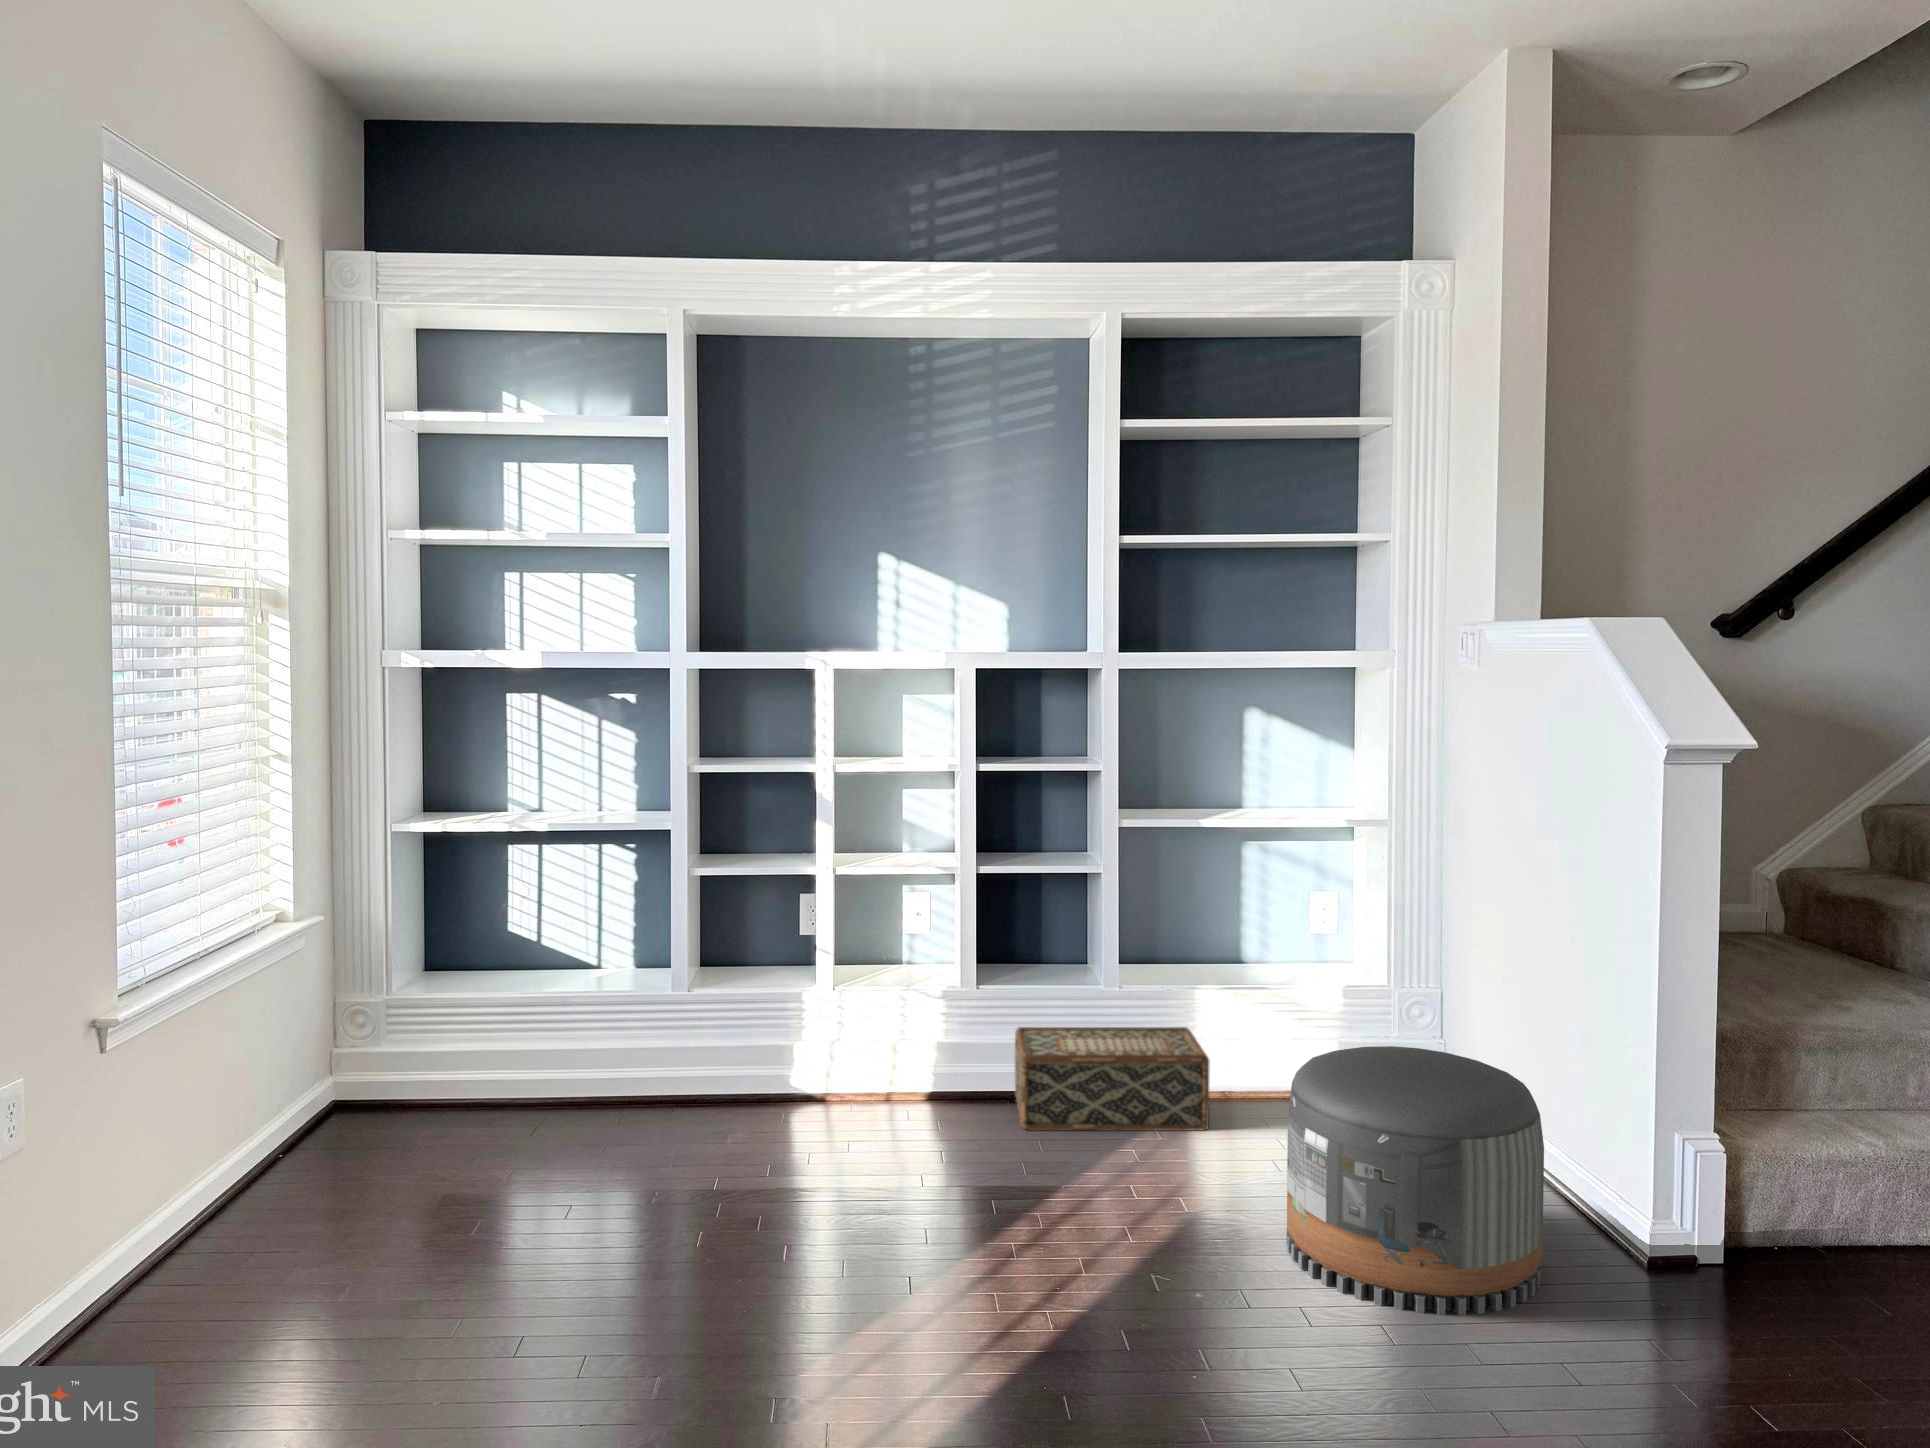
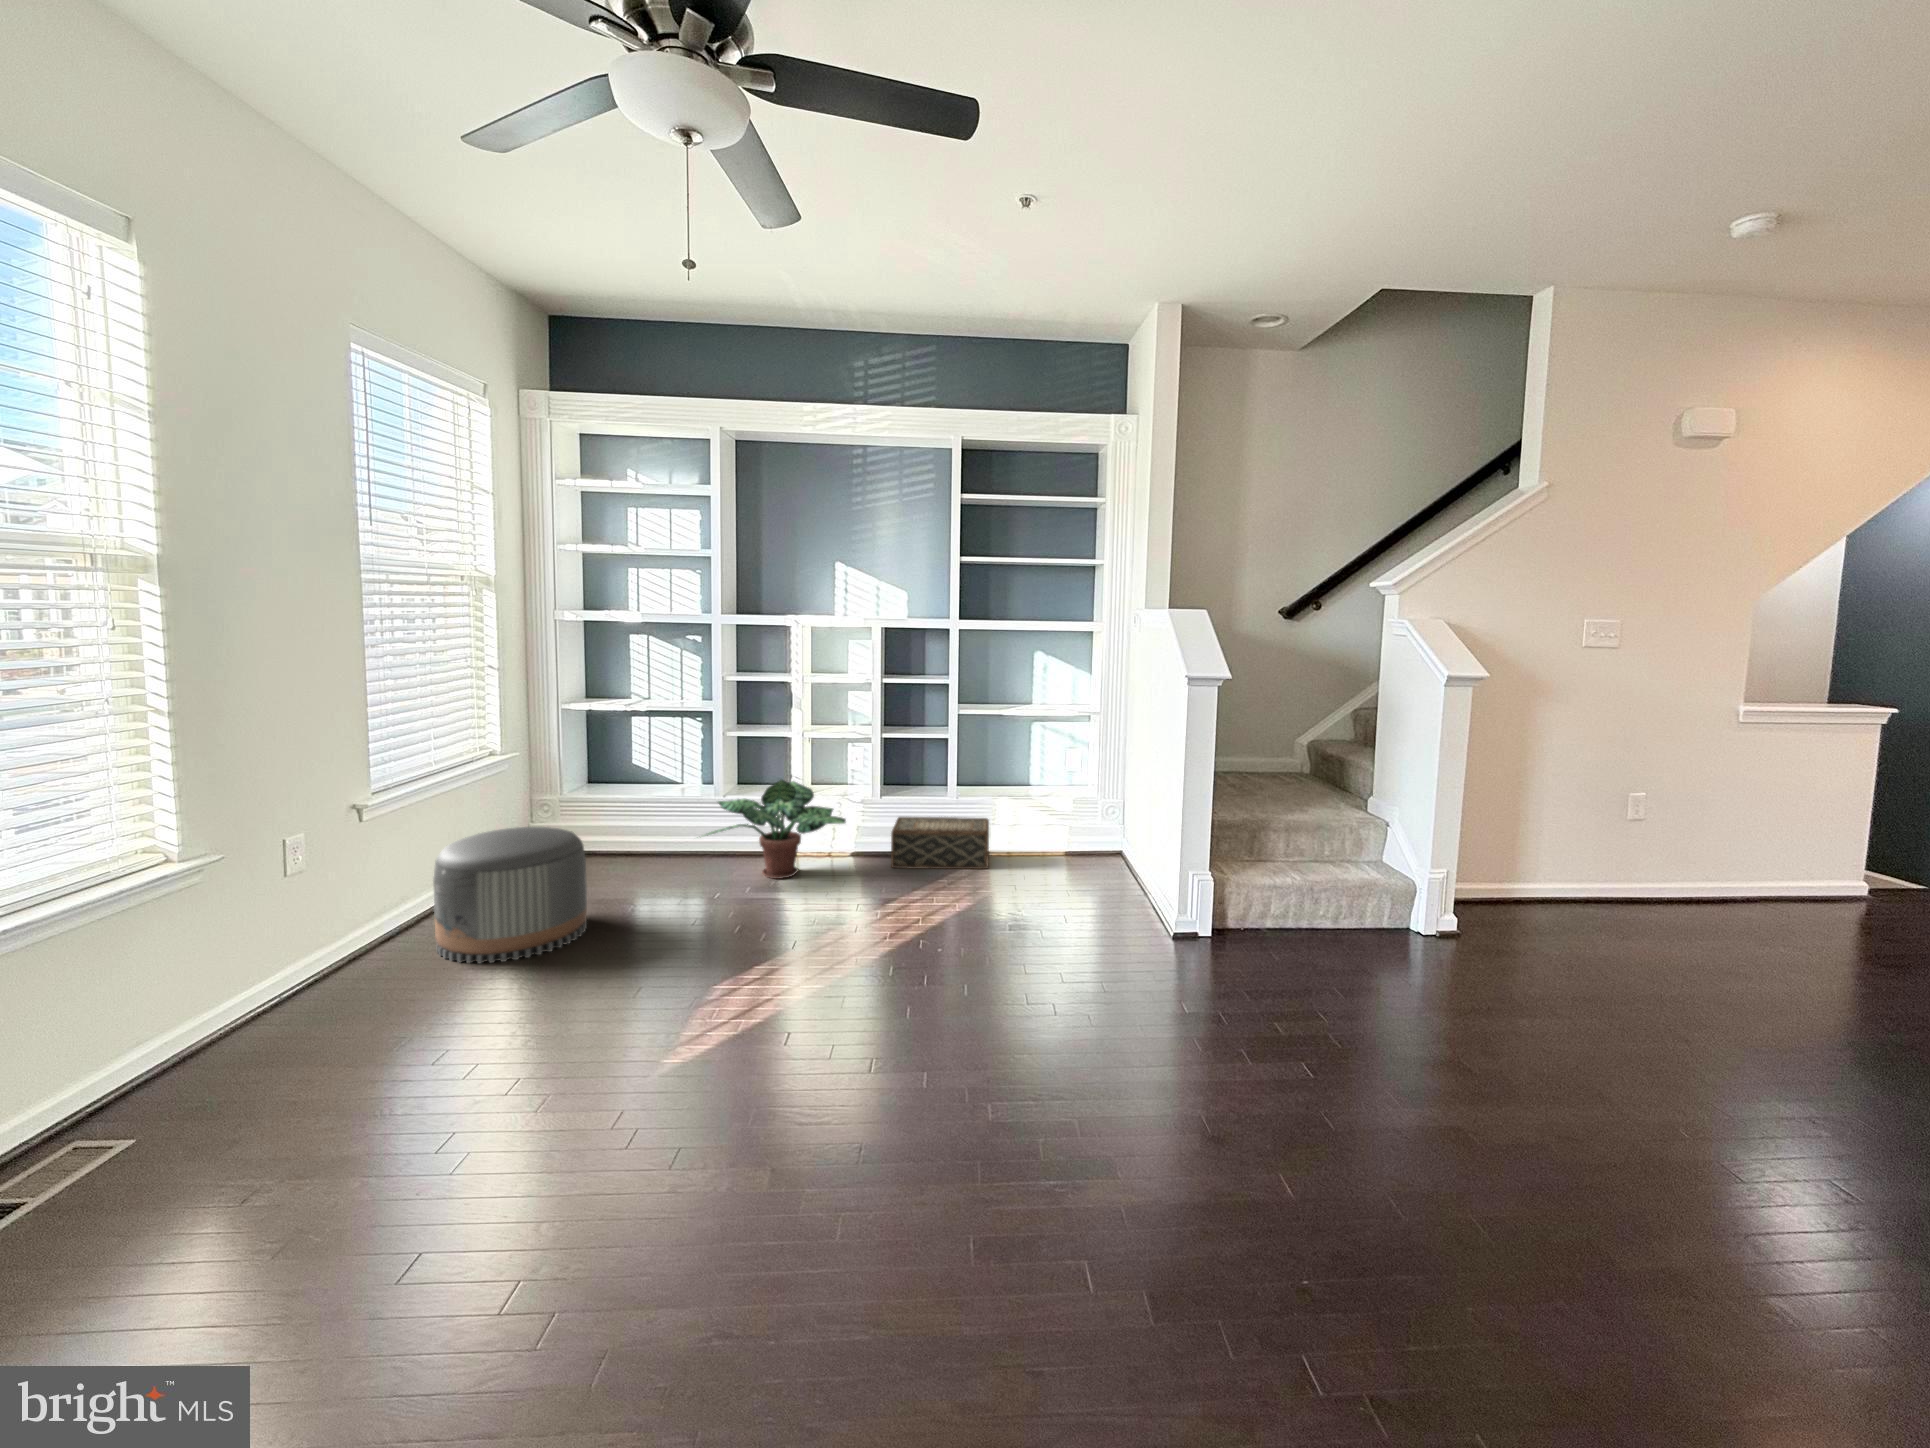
potted plant: none [665,962,958,1157] -> present [706,780,846,879]
pouf: present [1287,1046,1544,1315] -> present [433,827,587,963]

